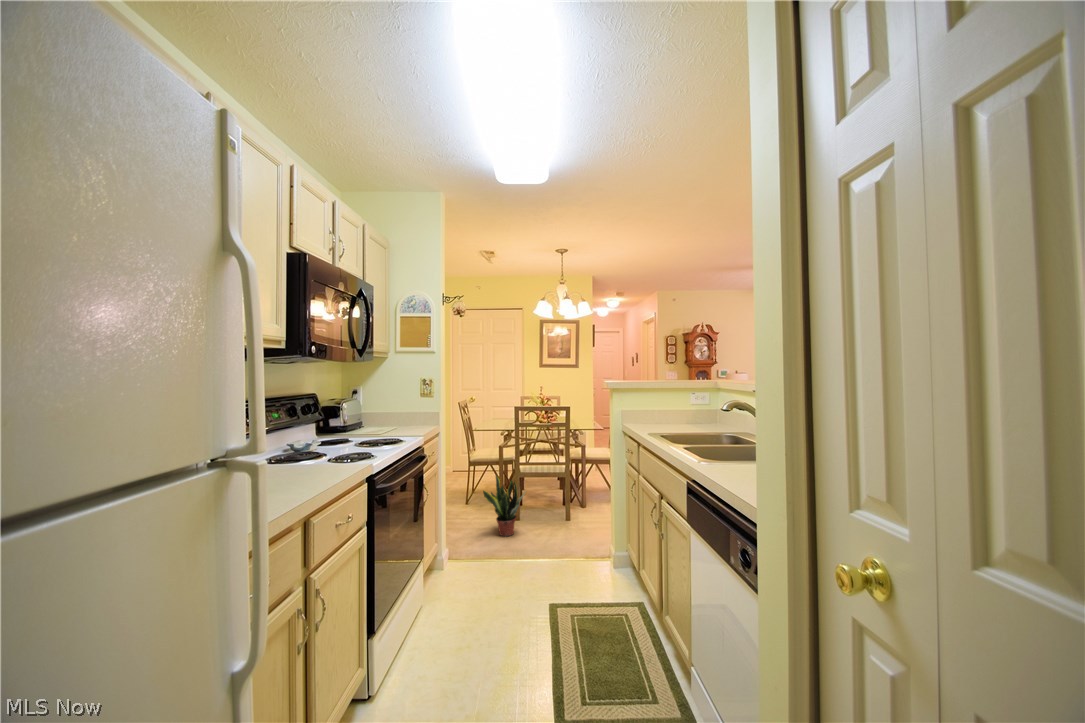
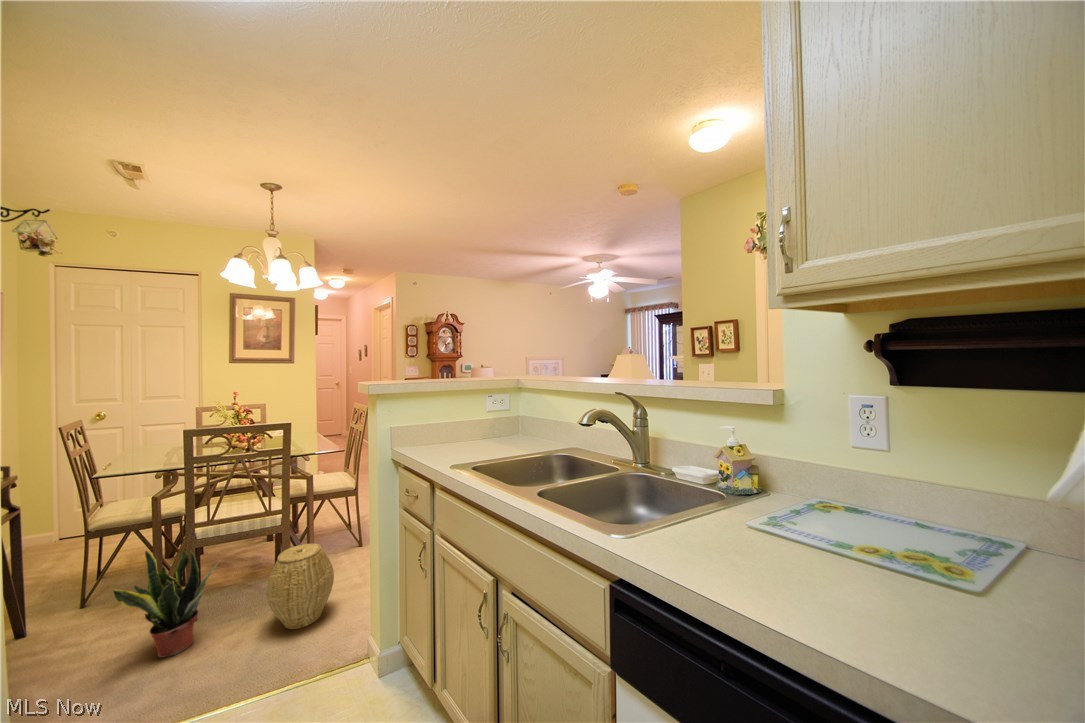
woven basket: none [548,494,586,547] -> present [267,543,334,629]

